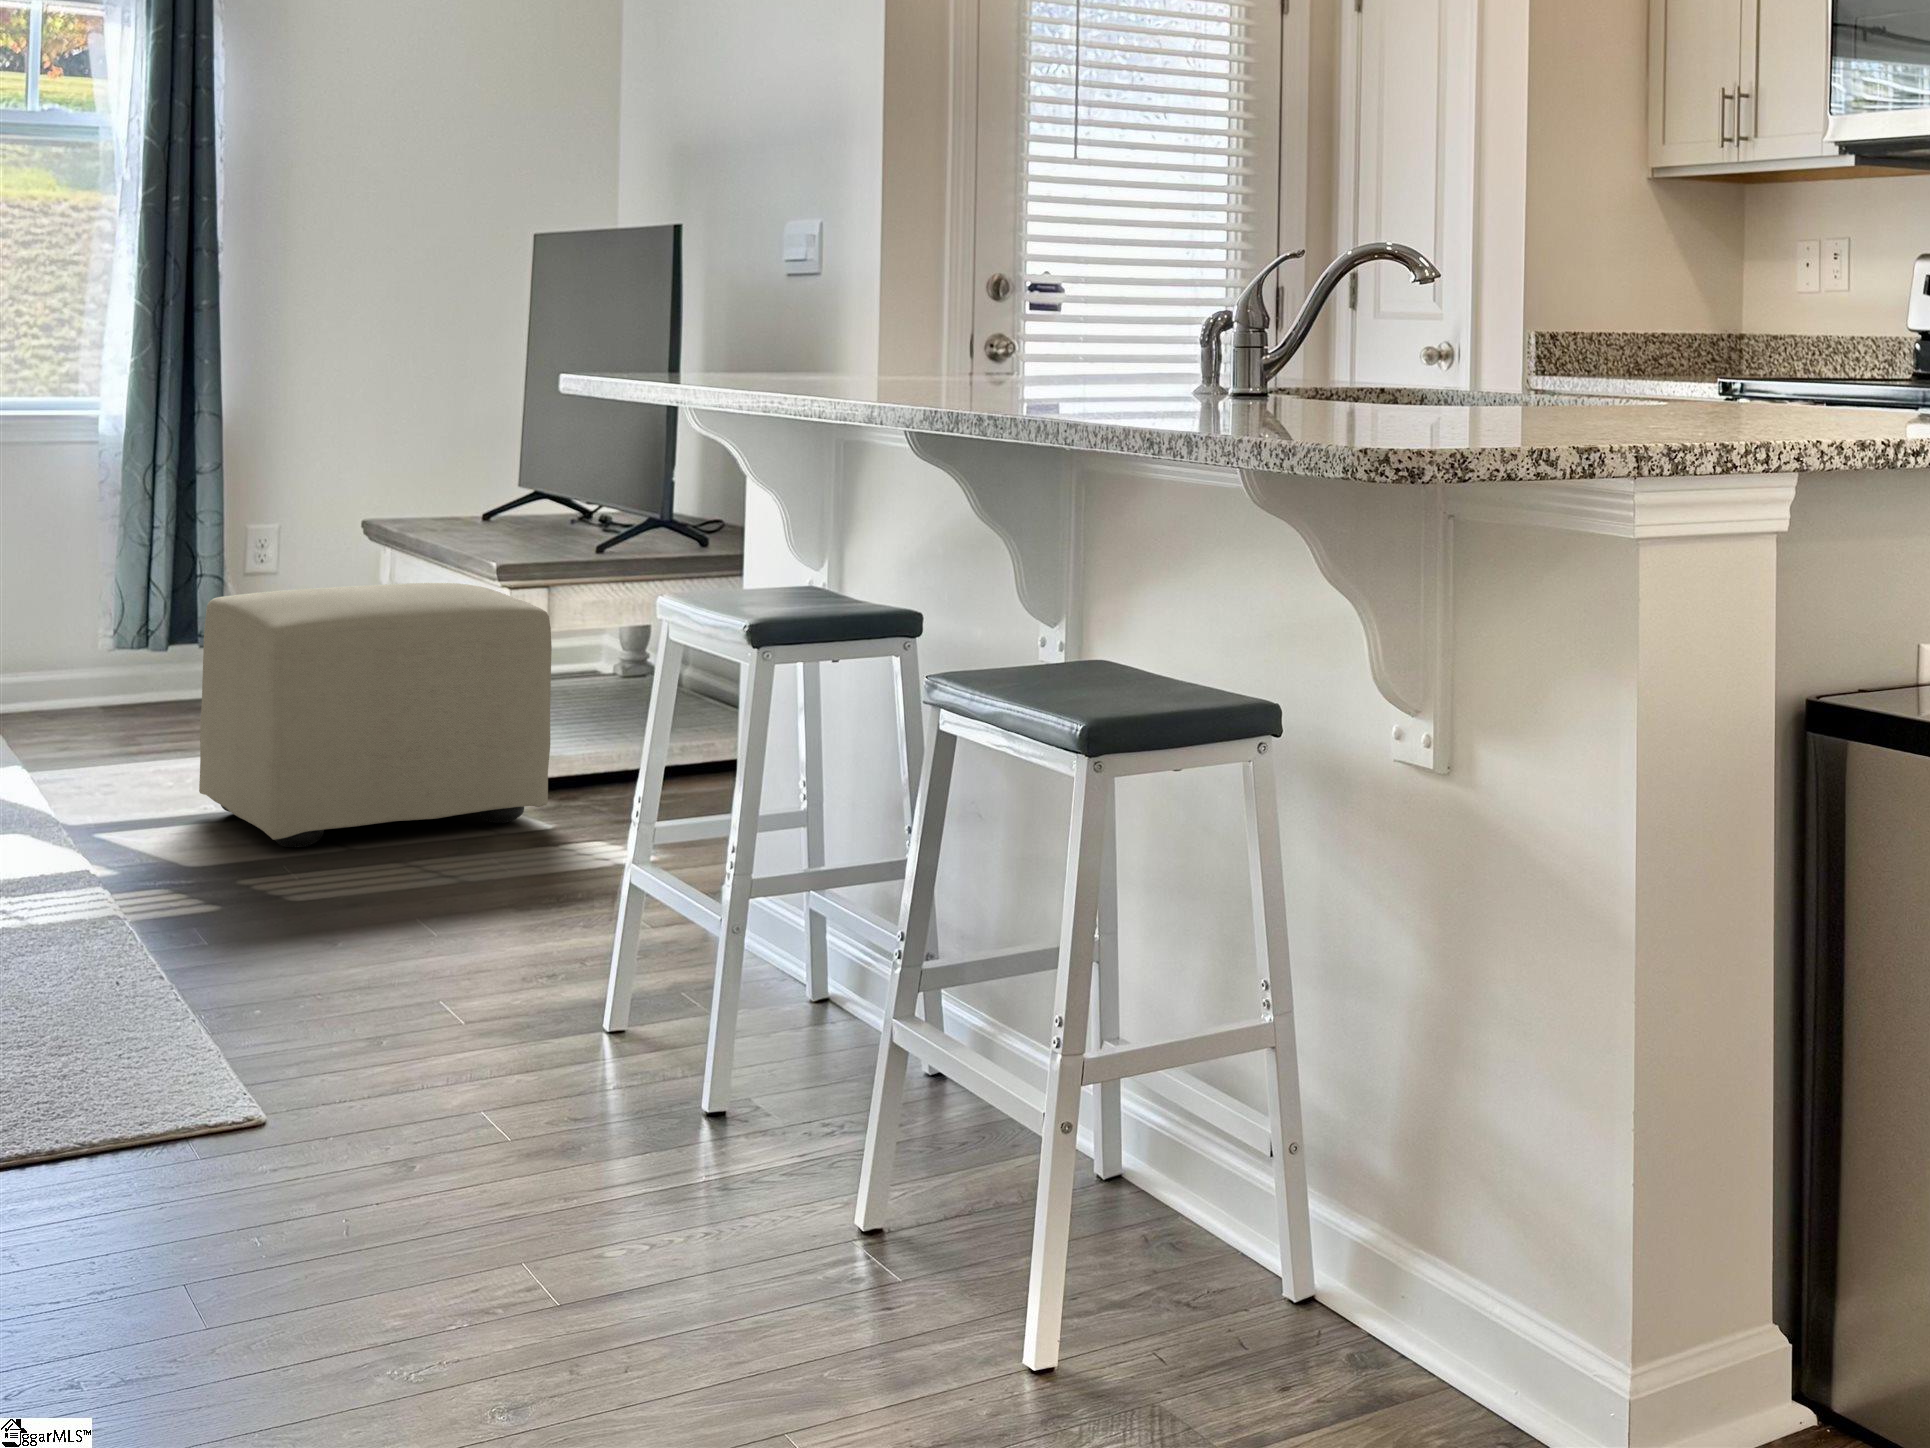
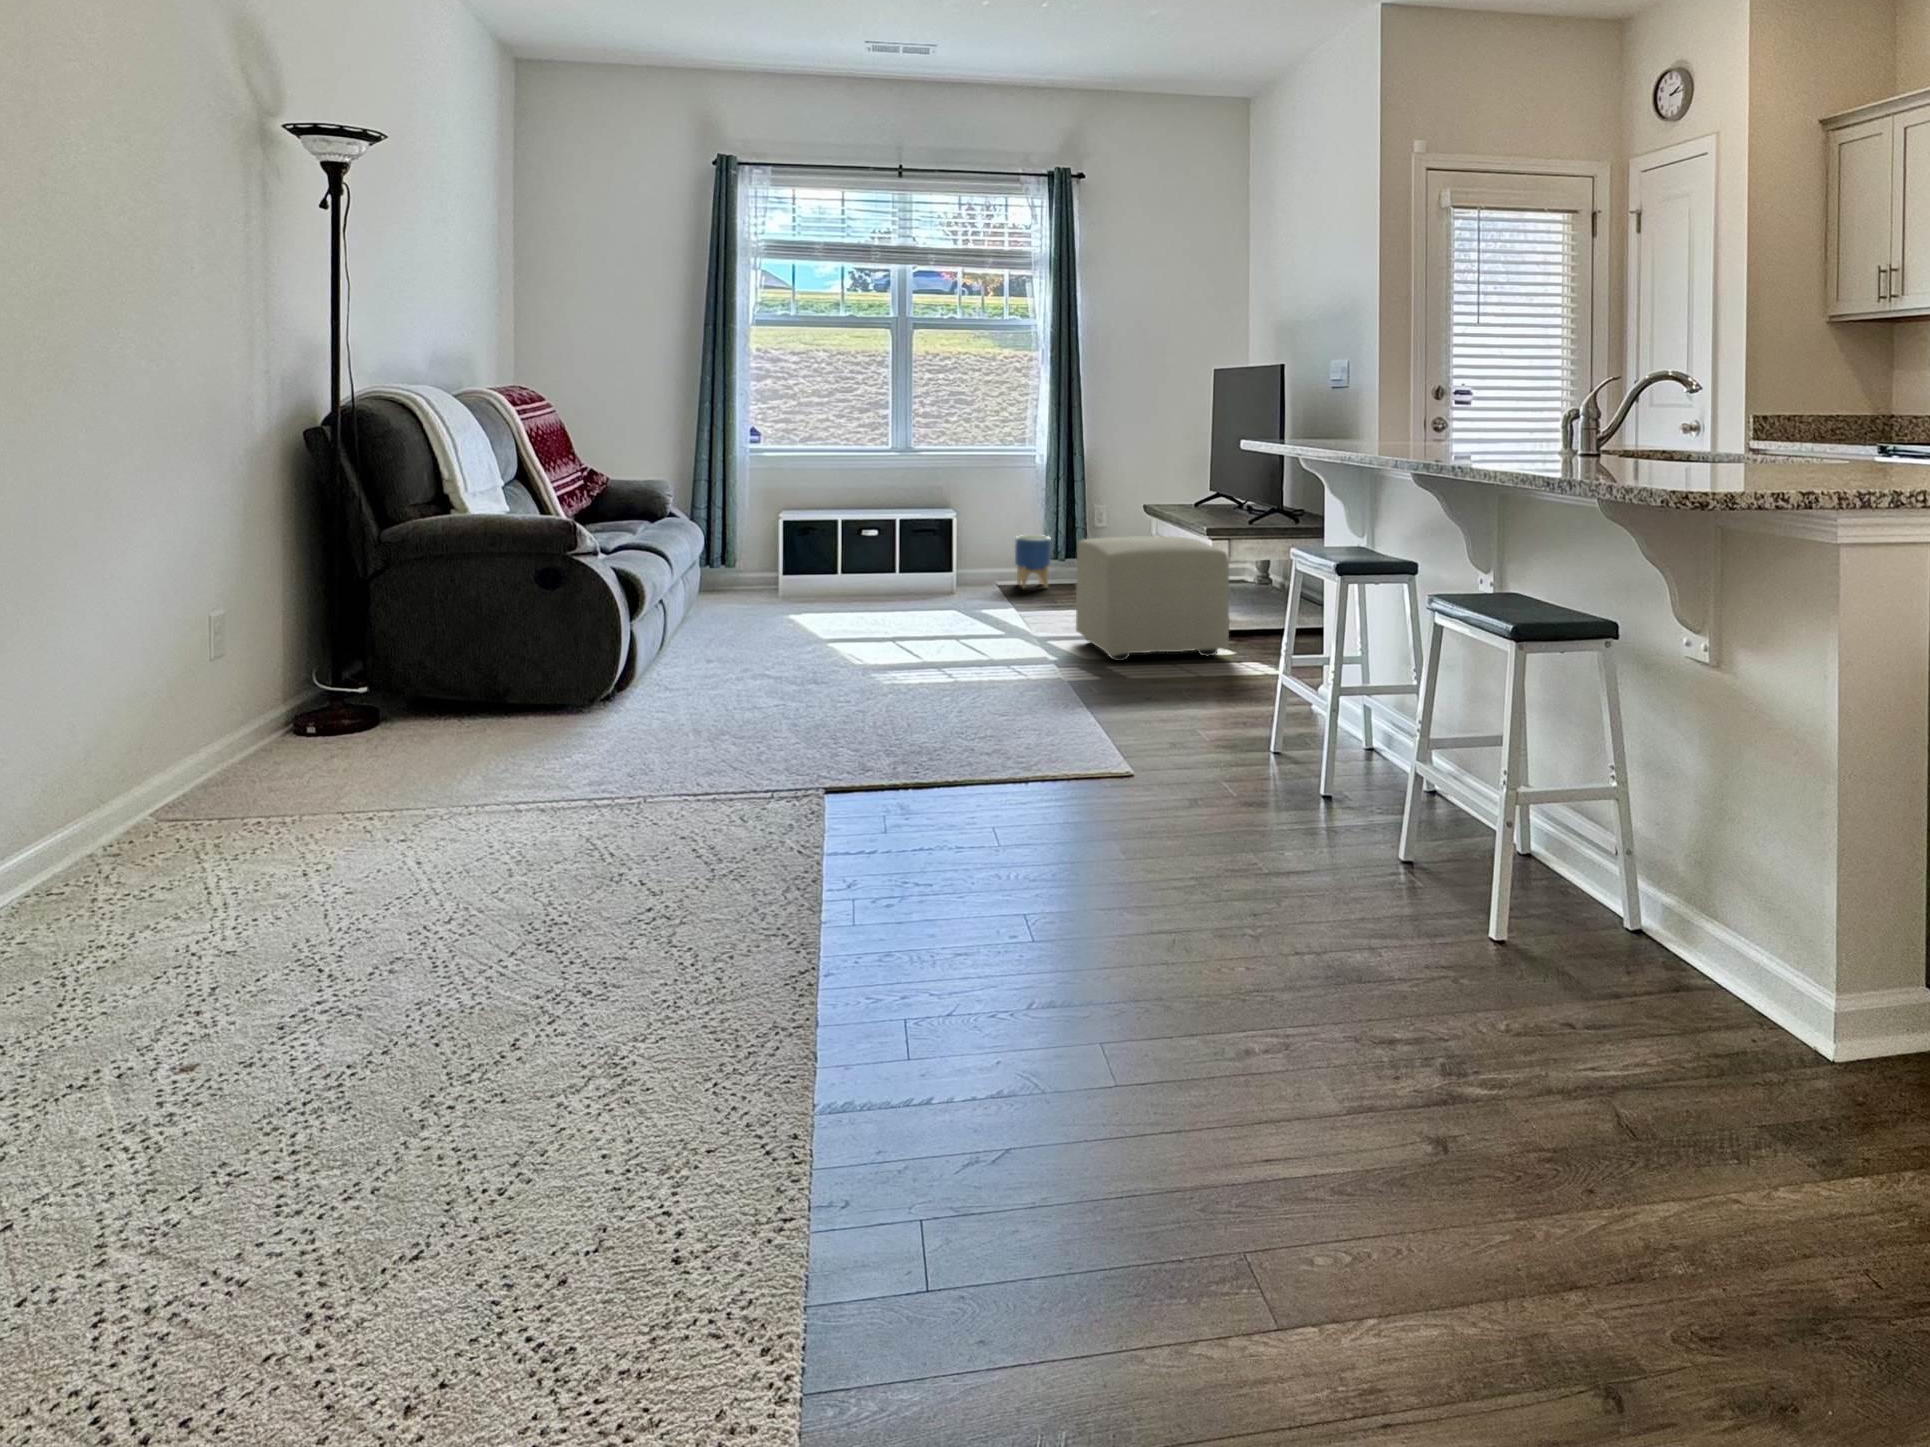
planter: none [66,593,155,709] -> present [1015,535,1051,588]

